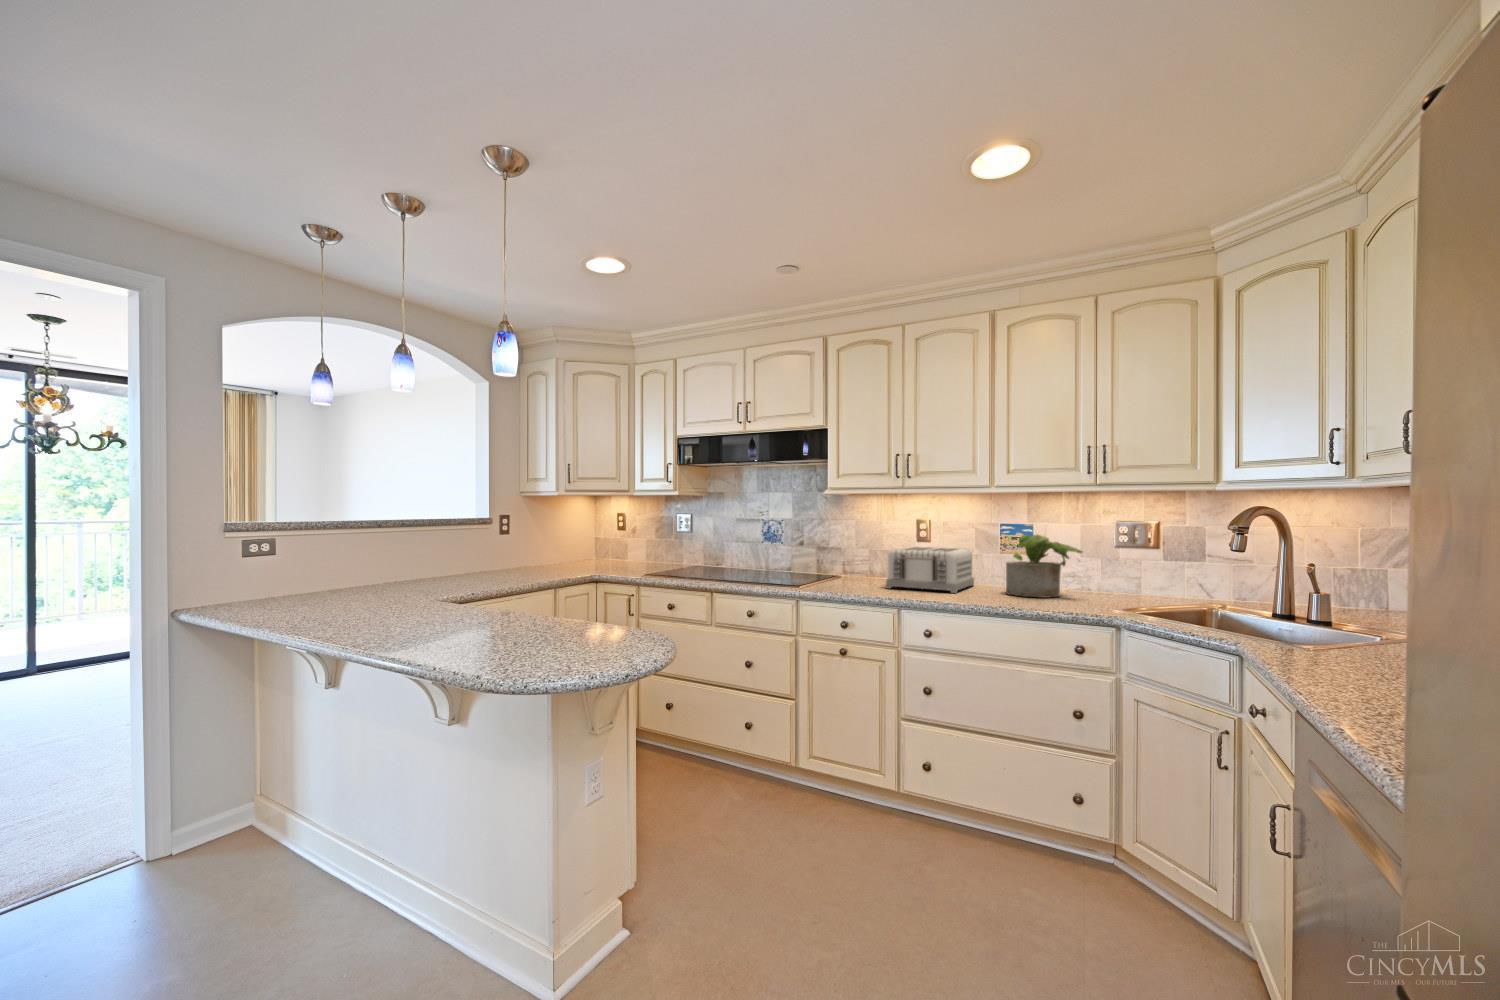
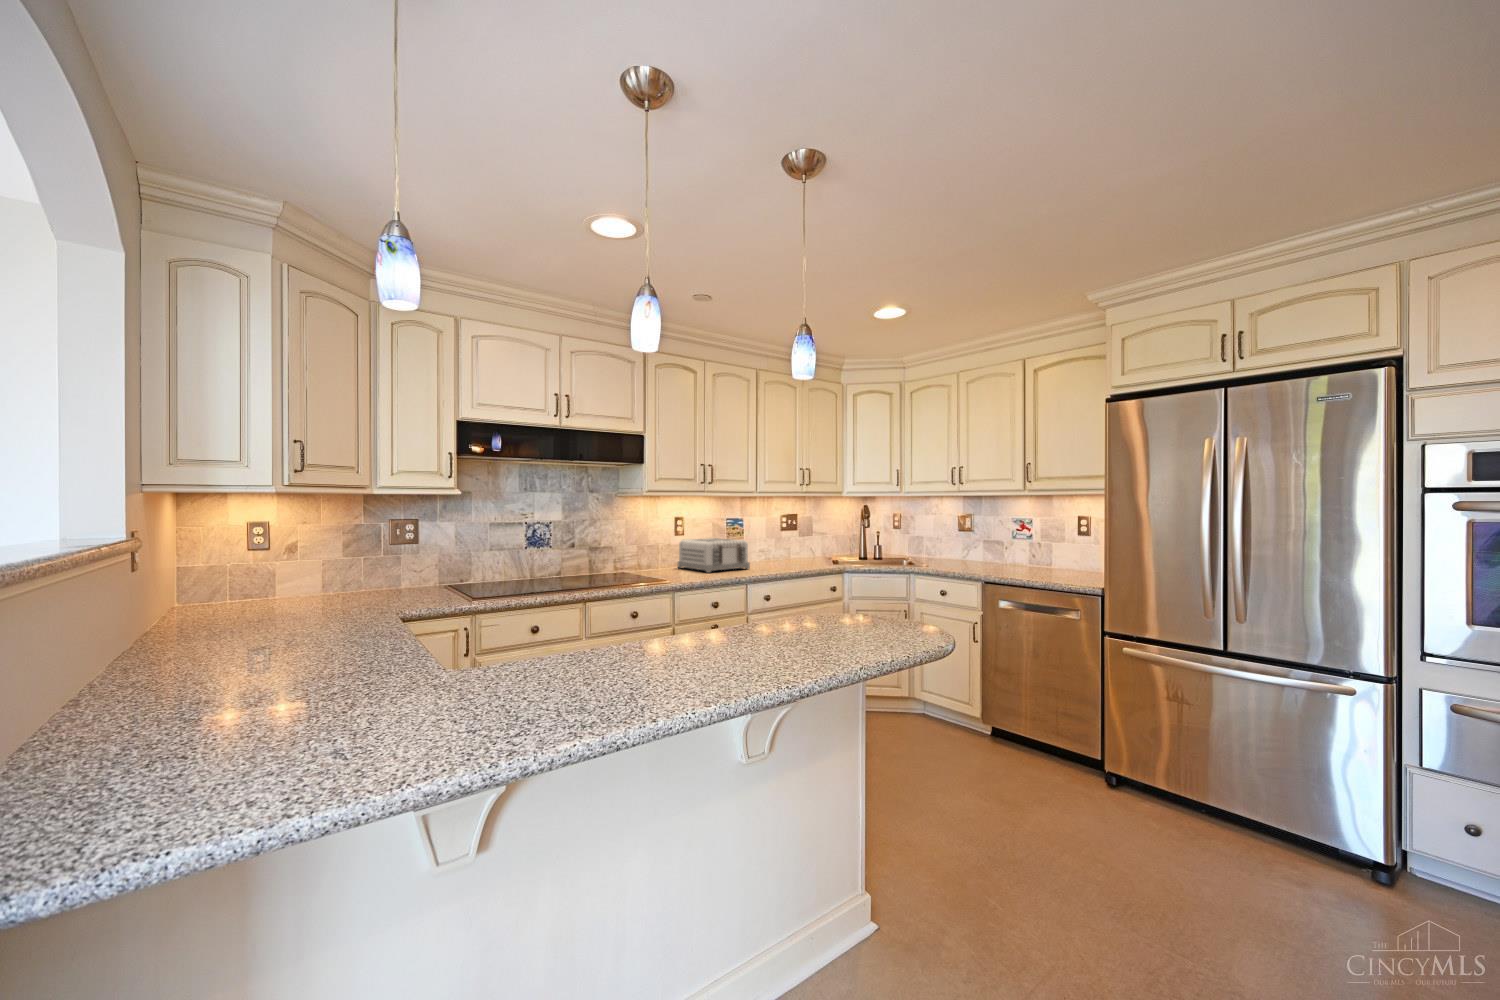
potted plant: present [1006,535,1082,598] -> none [752,525,795,565]

